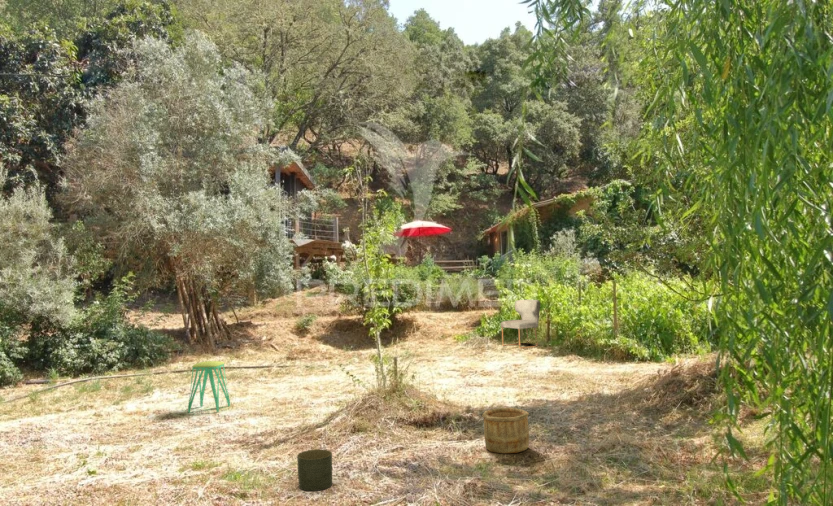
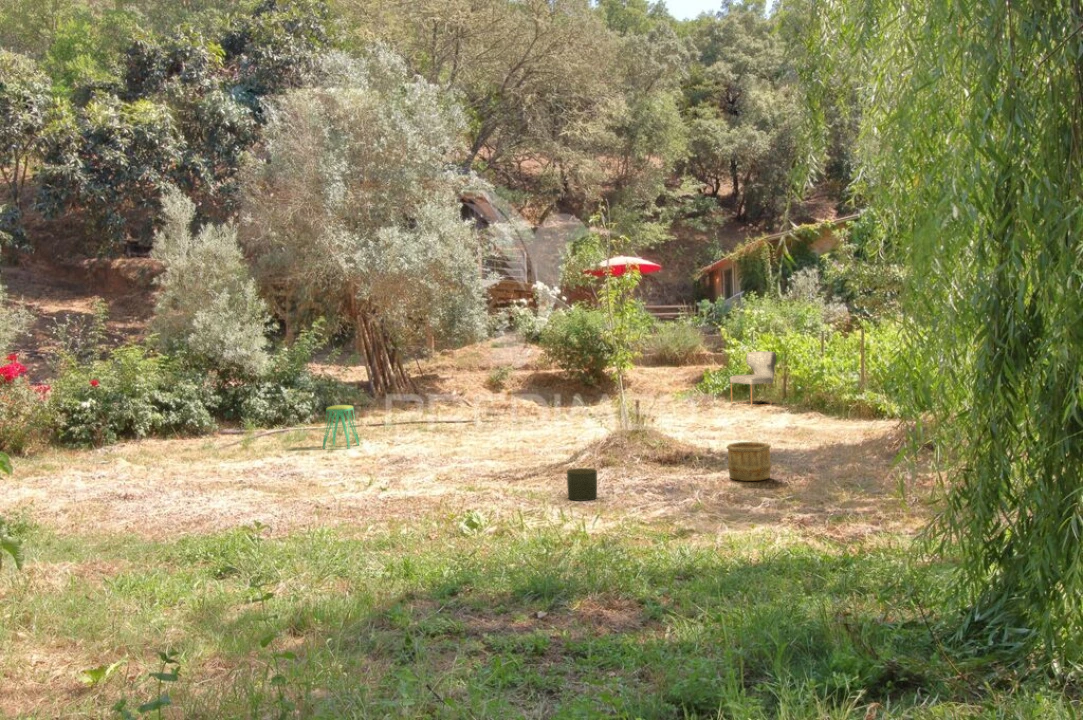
stool: present [188,361,230,412] -> present [323,405,359,449]

